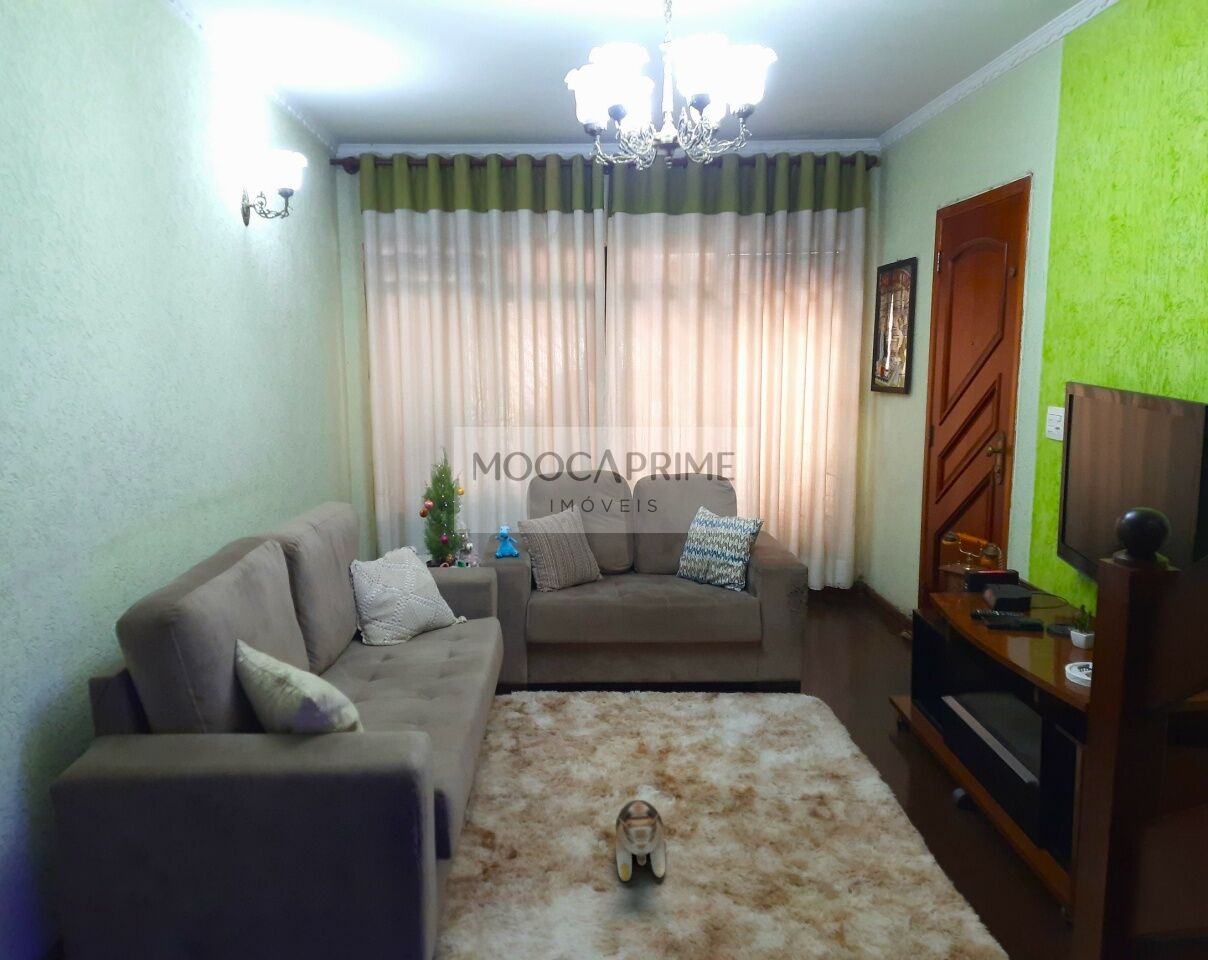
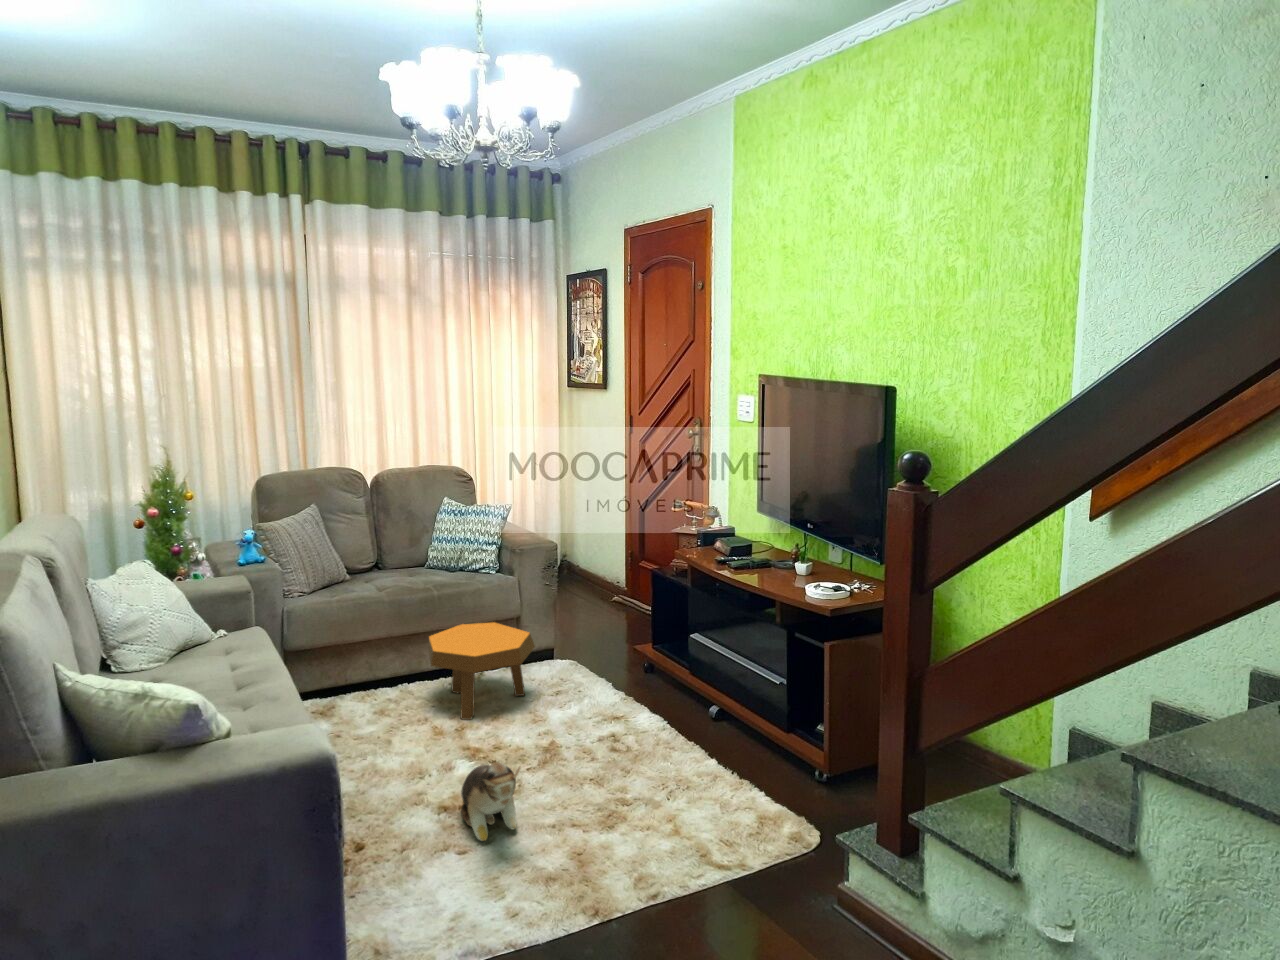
footstool: none [646,642,761,745] -> present [429,622,535,720]

